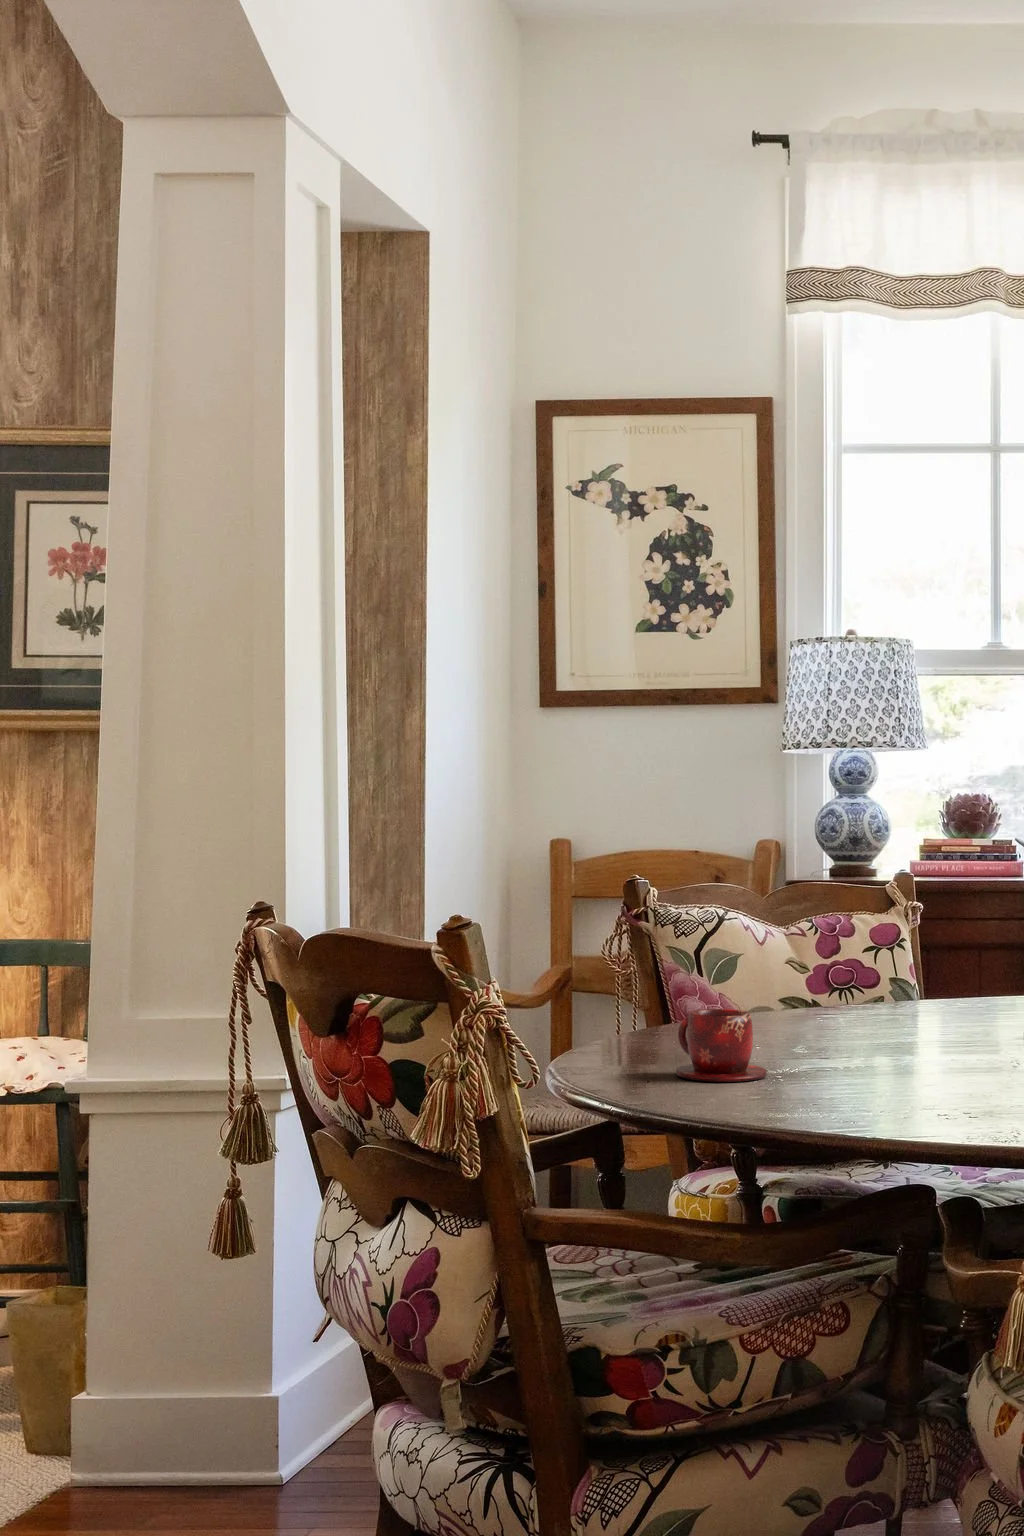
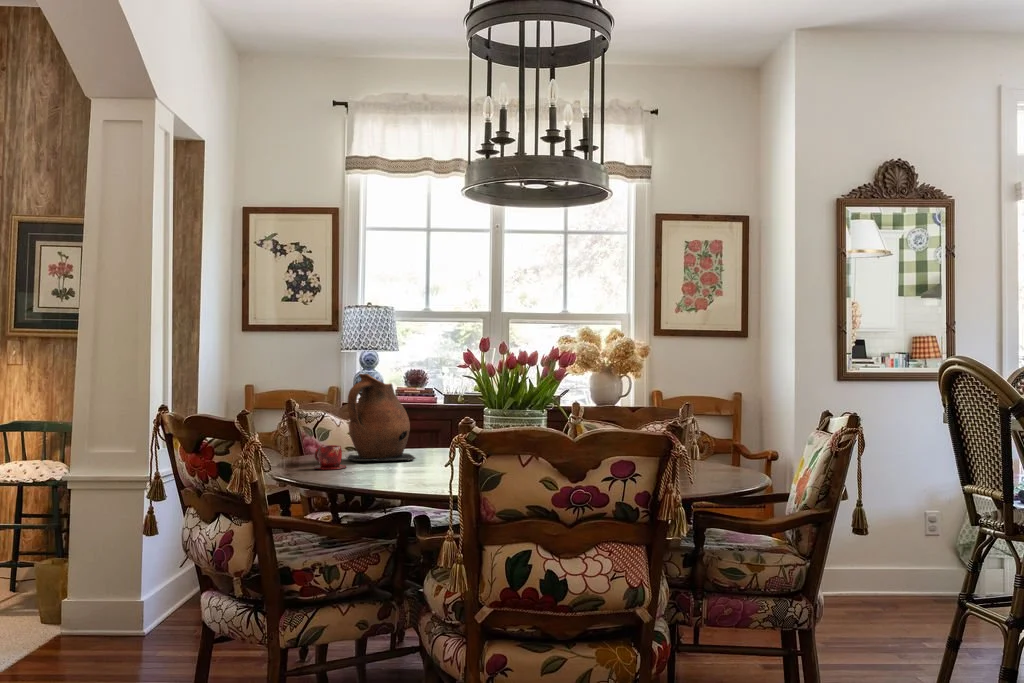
ceramic pitcher: none [764,806,973,1063] -> present [346,374,416,461]

